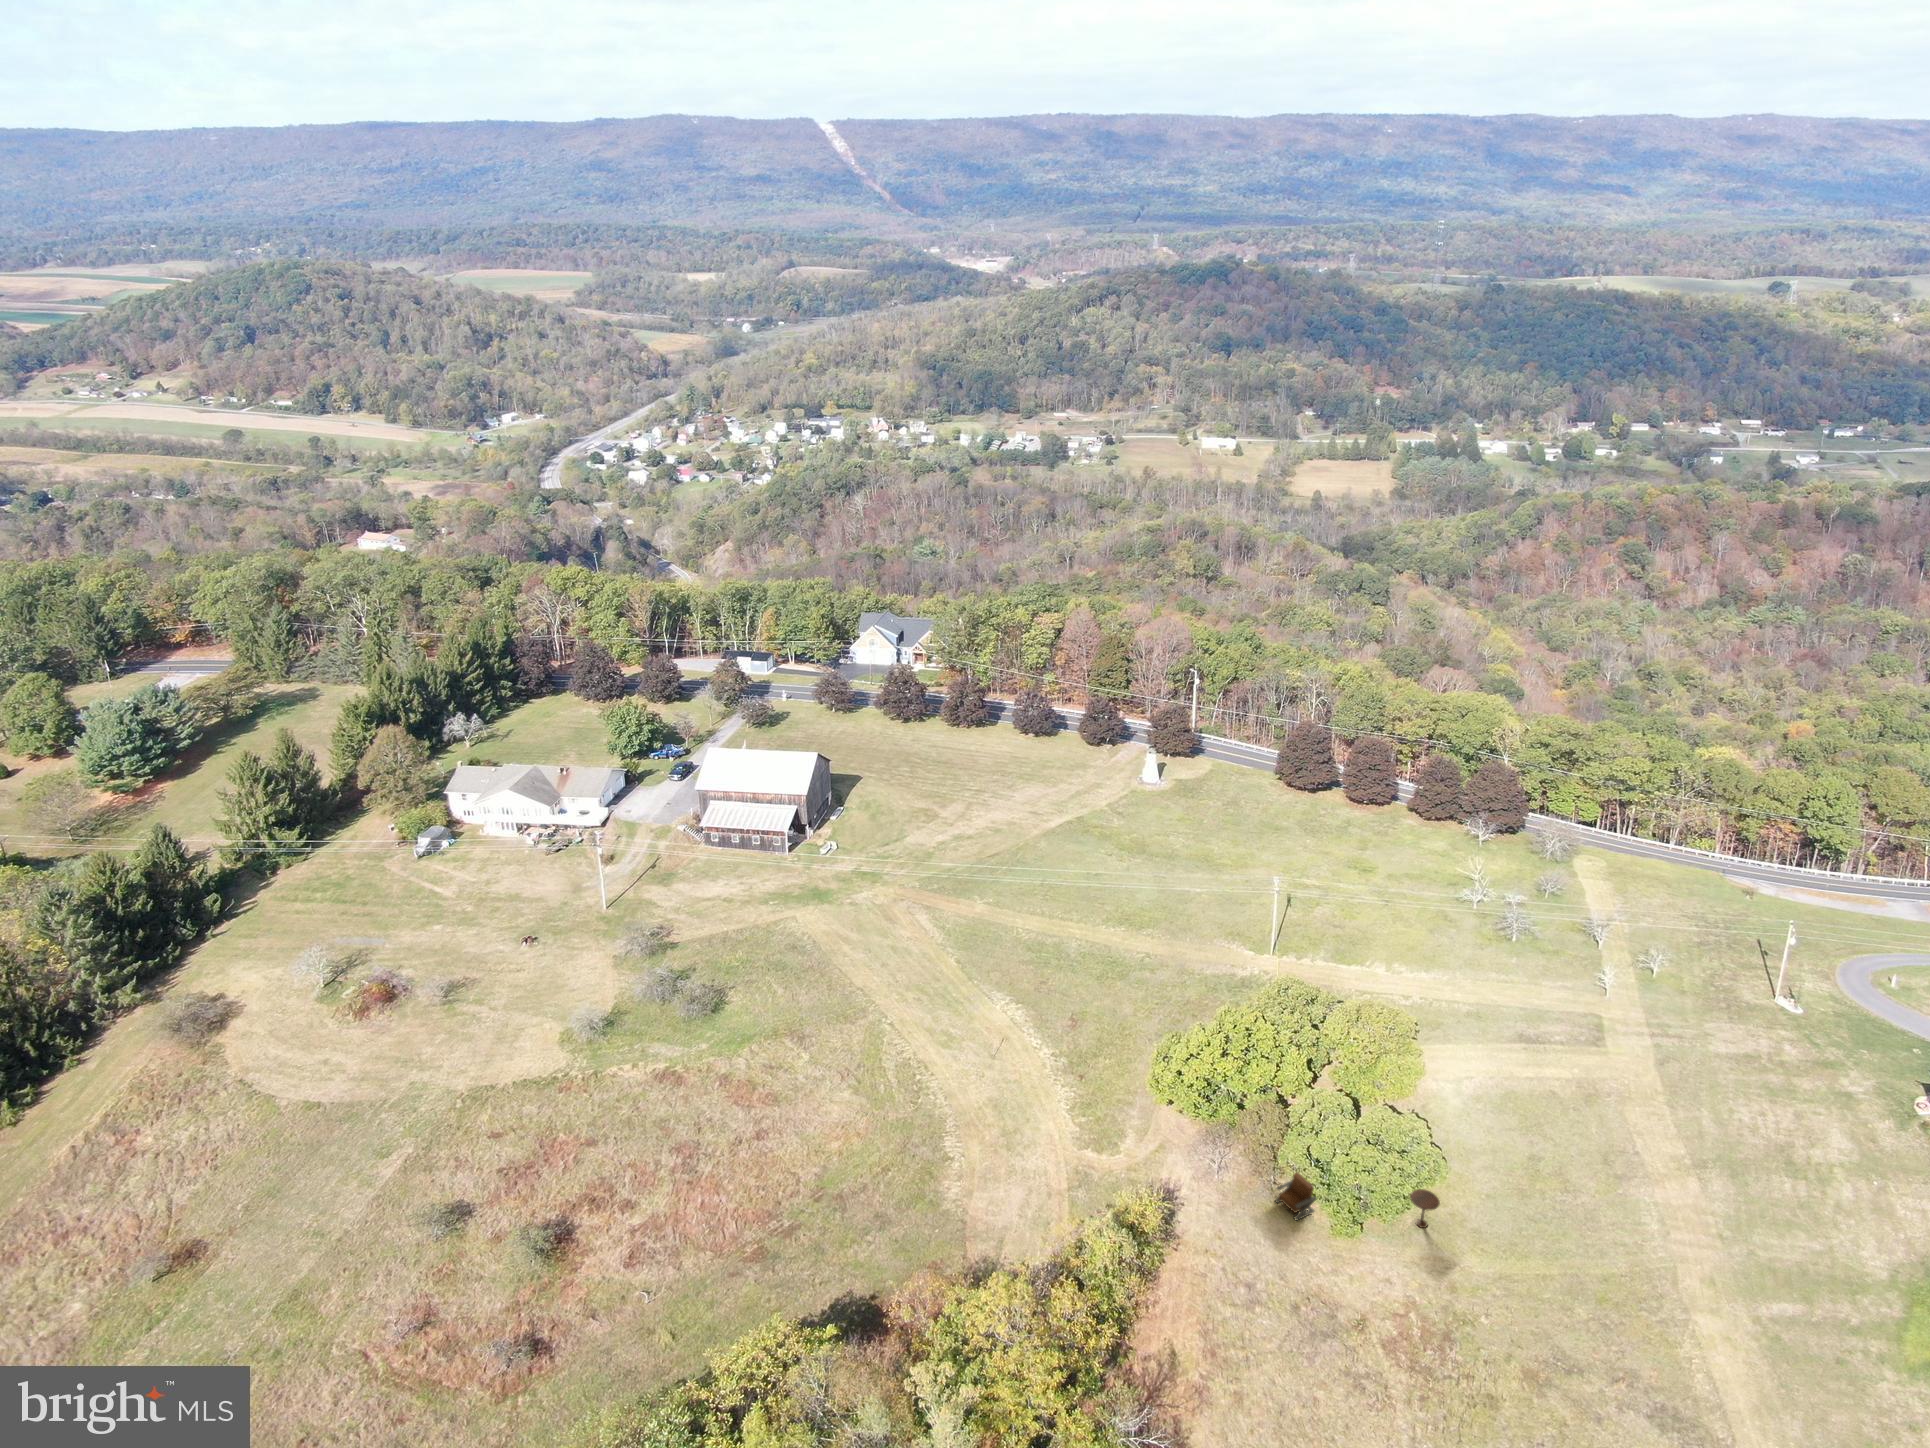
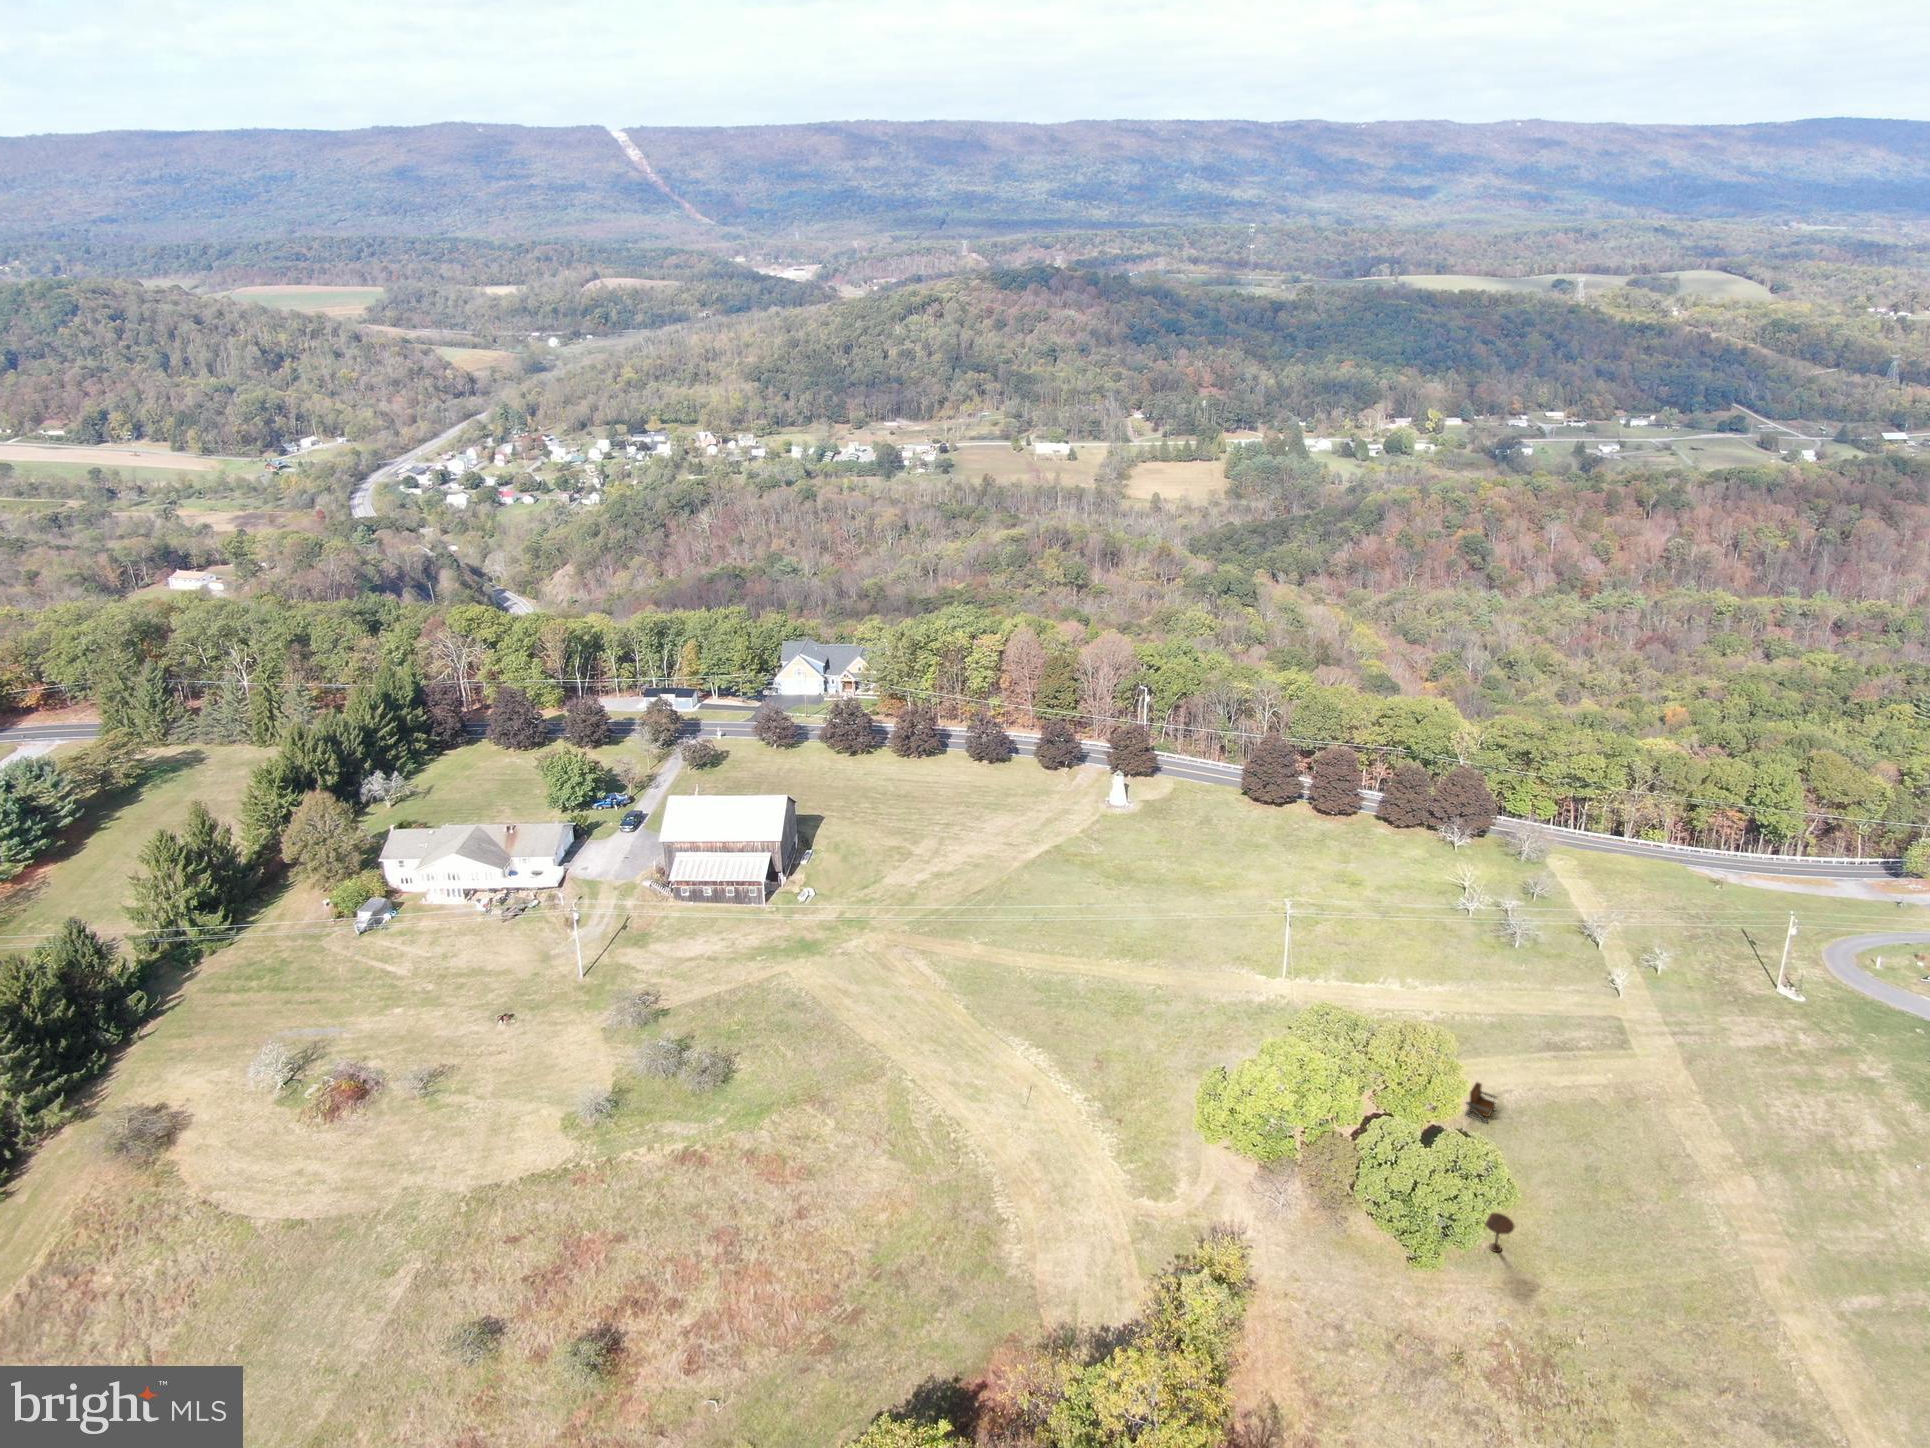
lounge chair: present [1275,1173,1317,1220] -> present [1466,1082,1497,1123]

